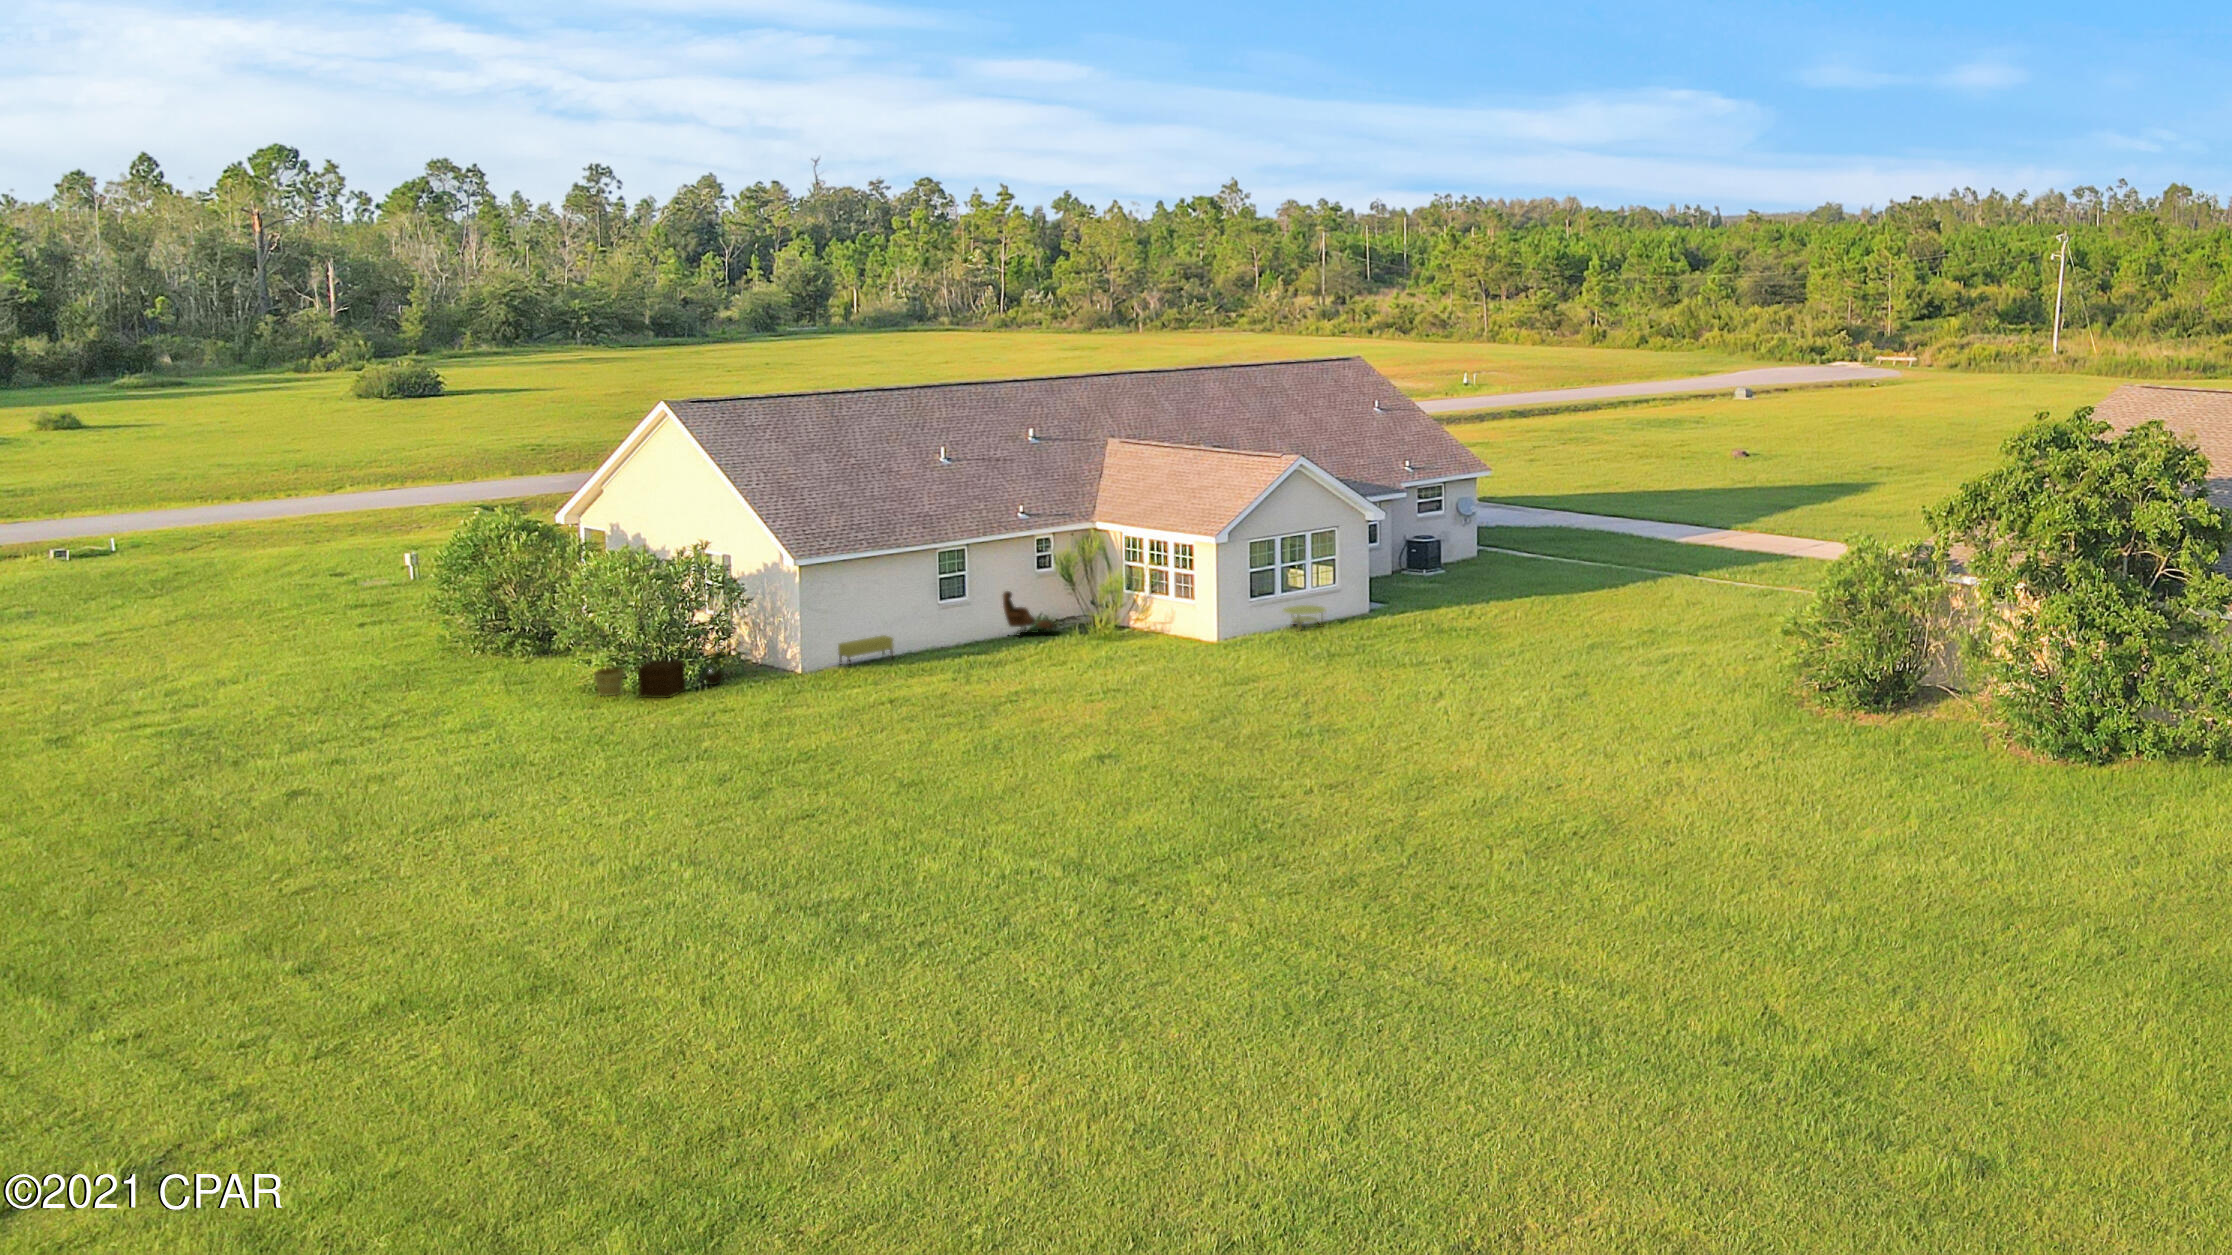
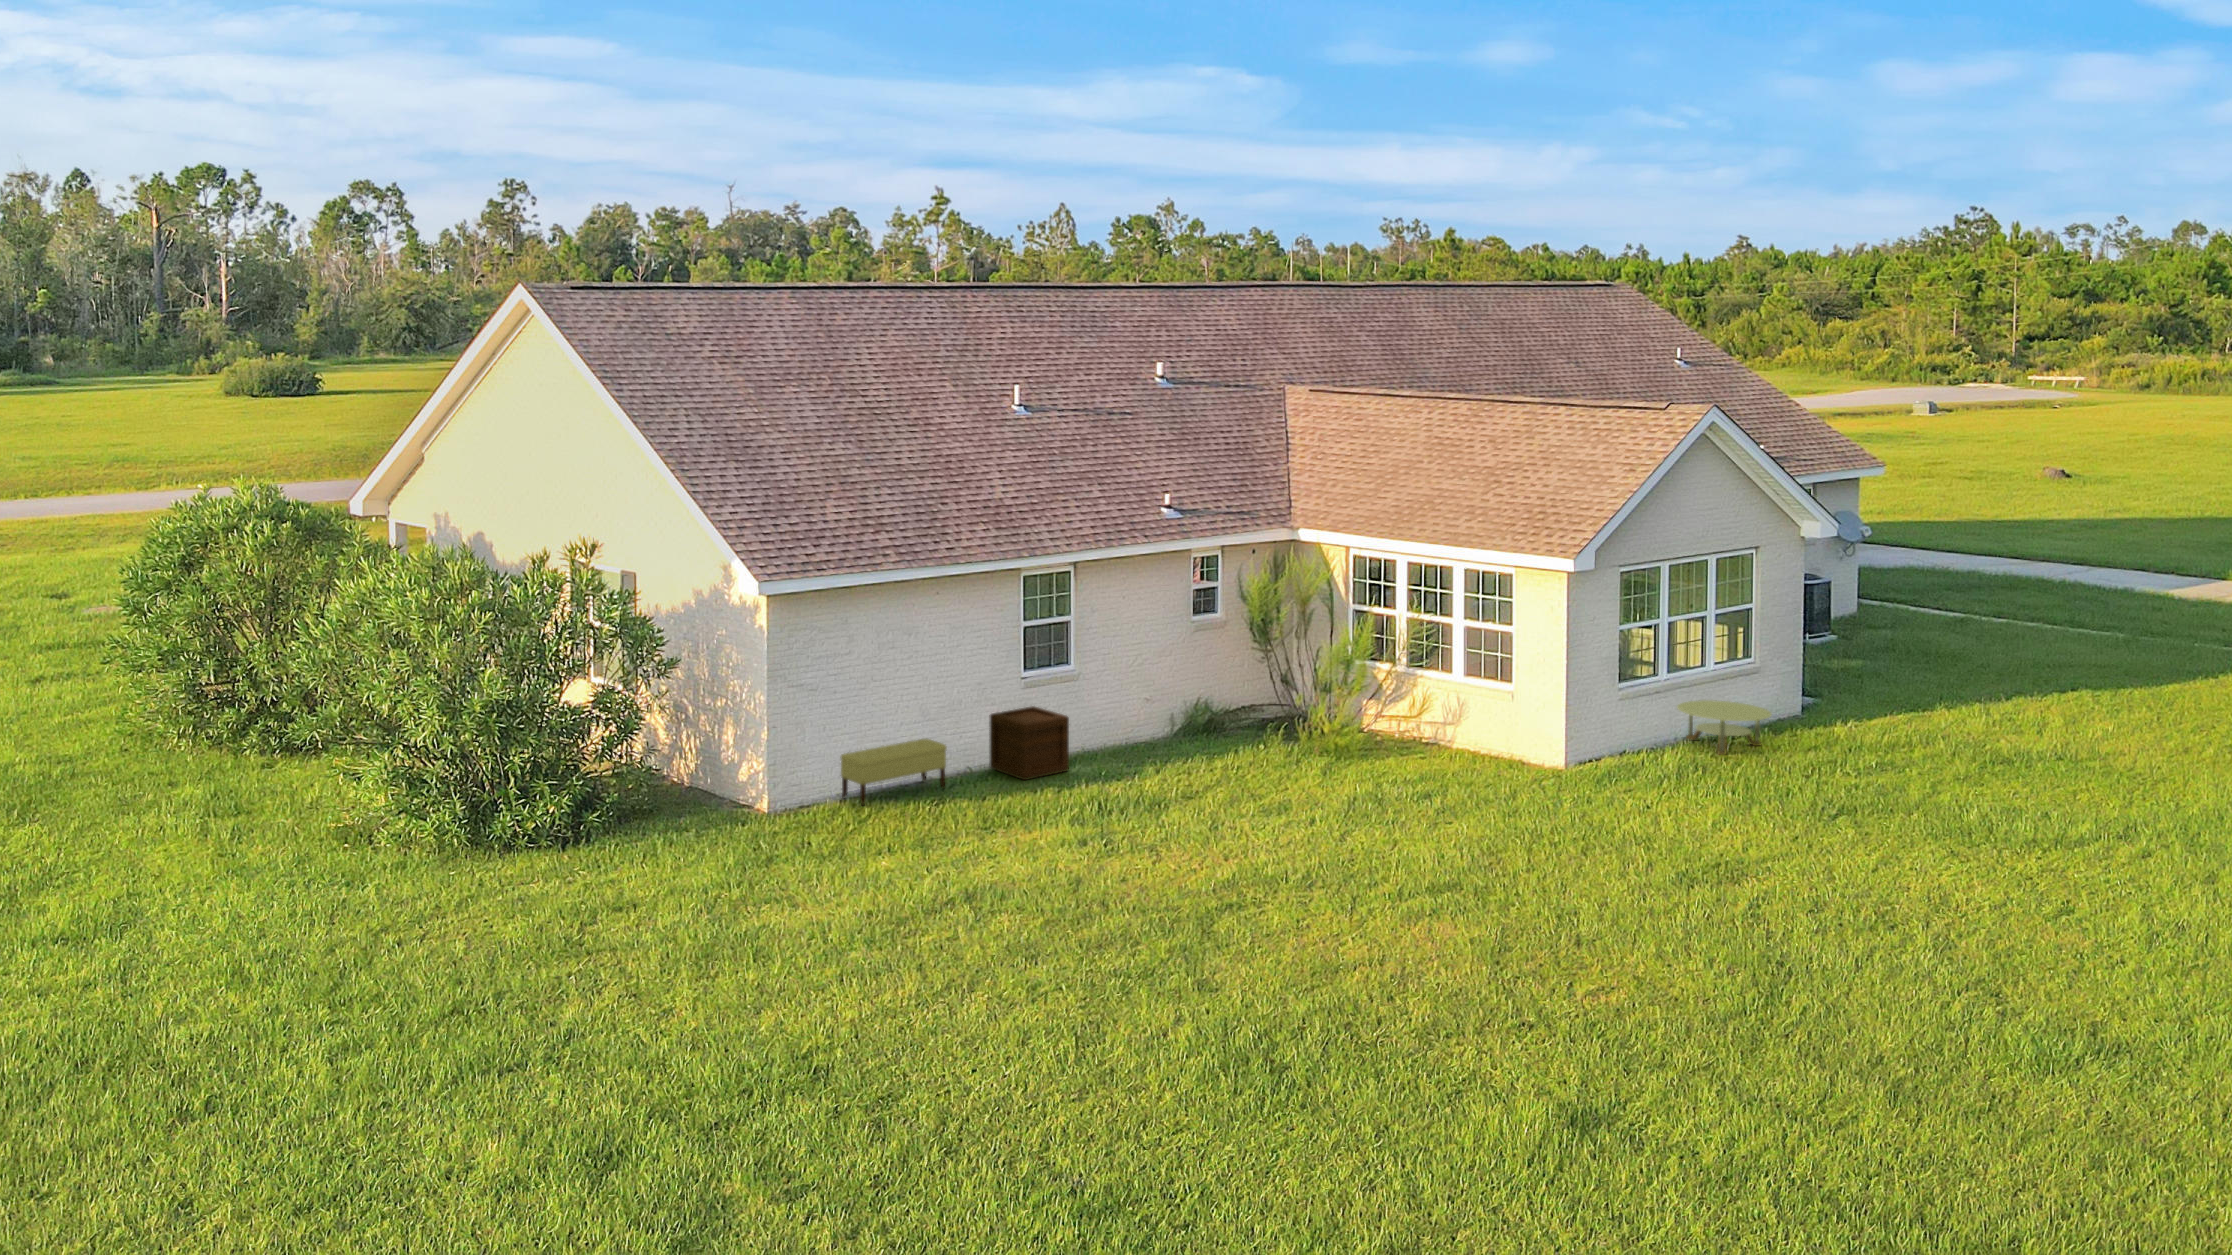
lounge chair: present [1003,591,1054,636] -> none [1137,655,1233,749]
potted tree: present [705,648,726,684] -> none [578,755,628,839]
wooden crate: present [638,660,686,698] -> present [989,706,1069,780]
wooden bucket: present [594,668,625,696] -> none [352,796,417,860]

